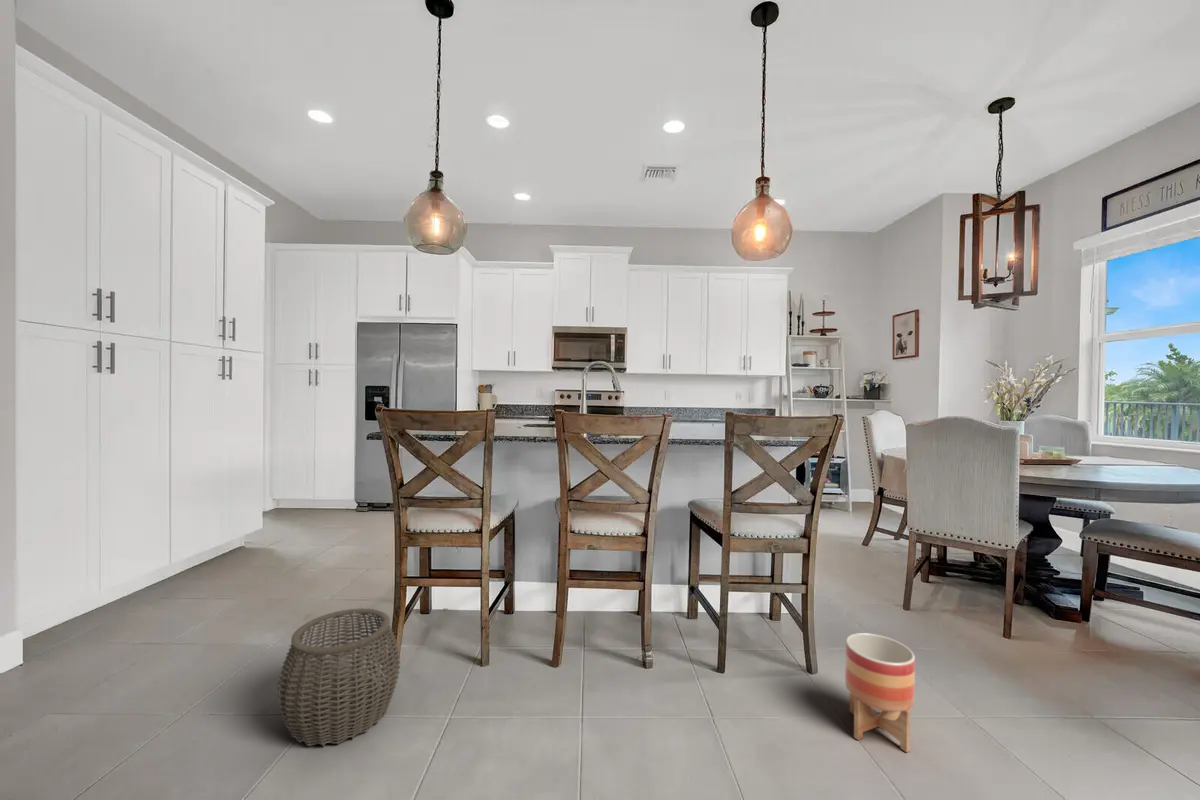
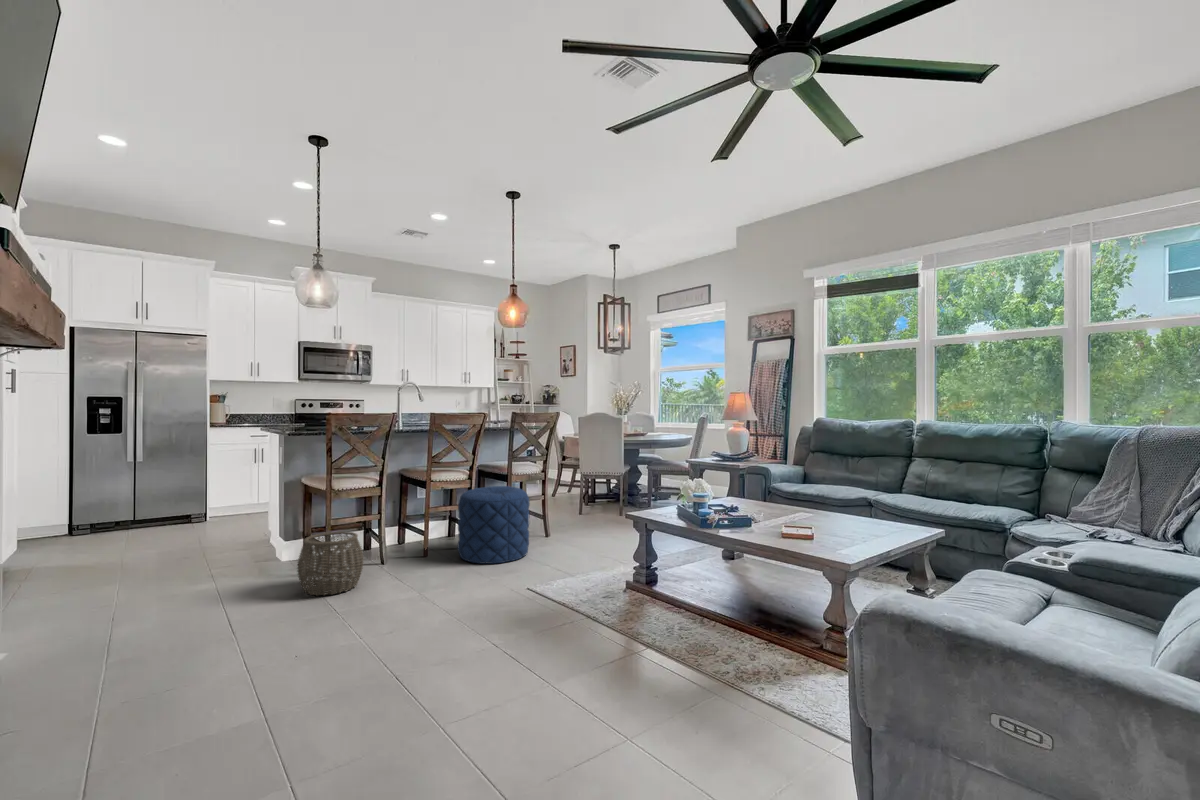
pouf: none [595,558,744,760] -> present [457,486,530,564]
planter: present [845,633,915,752] -> none [566,505,591,545]

